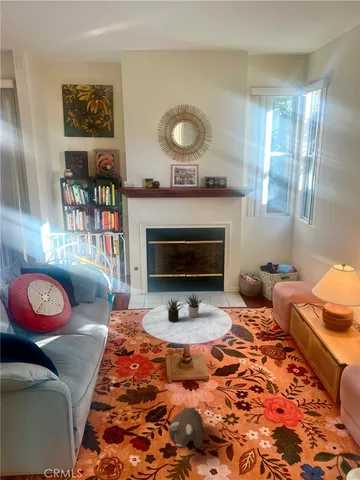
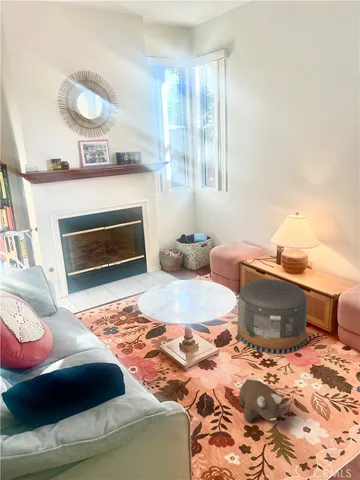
succulent plant: present [166,294,202,322] -> none [160,266,197,303]
pouf: none [240,324,312,407] -> present [238,279,308,354]

